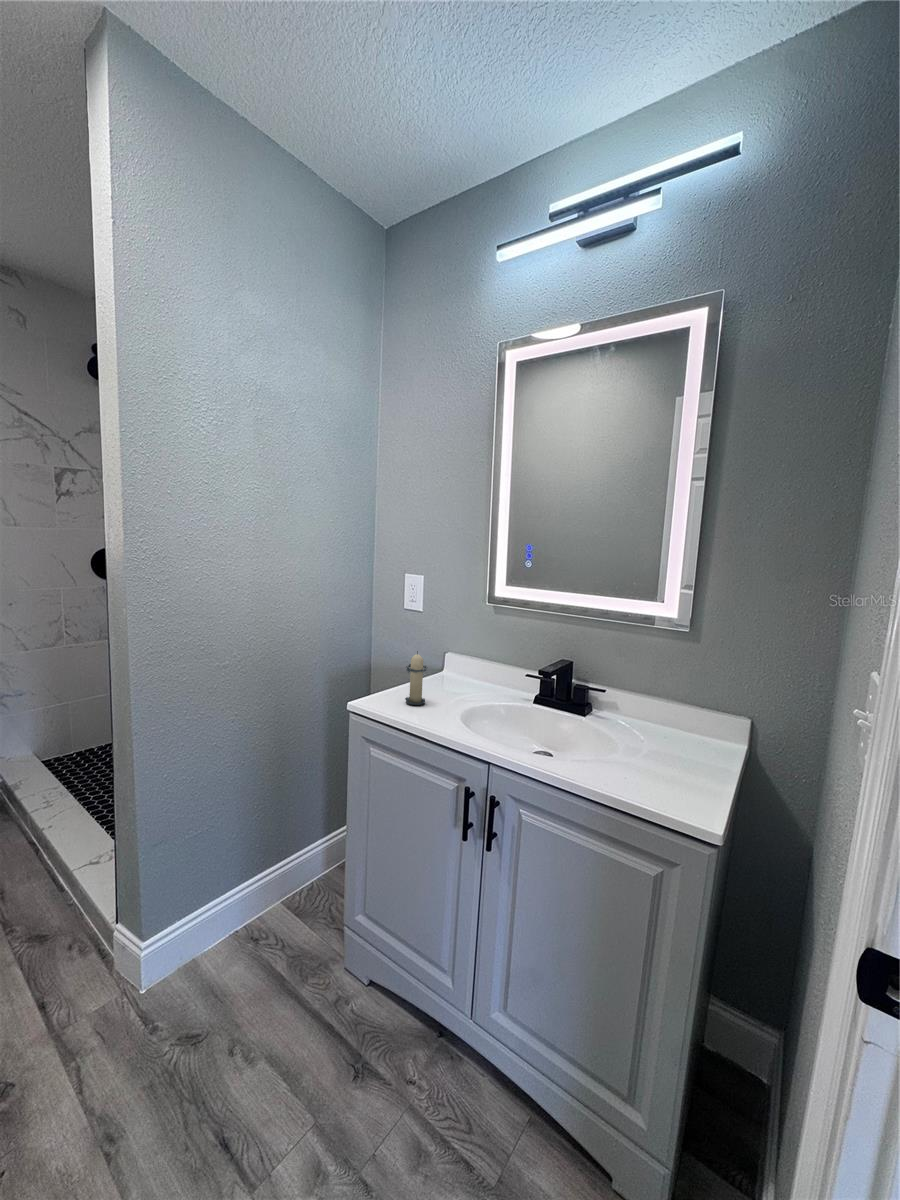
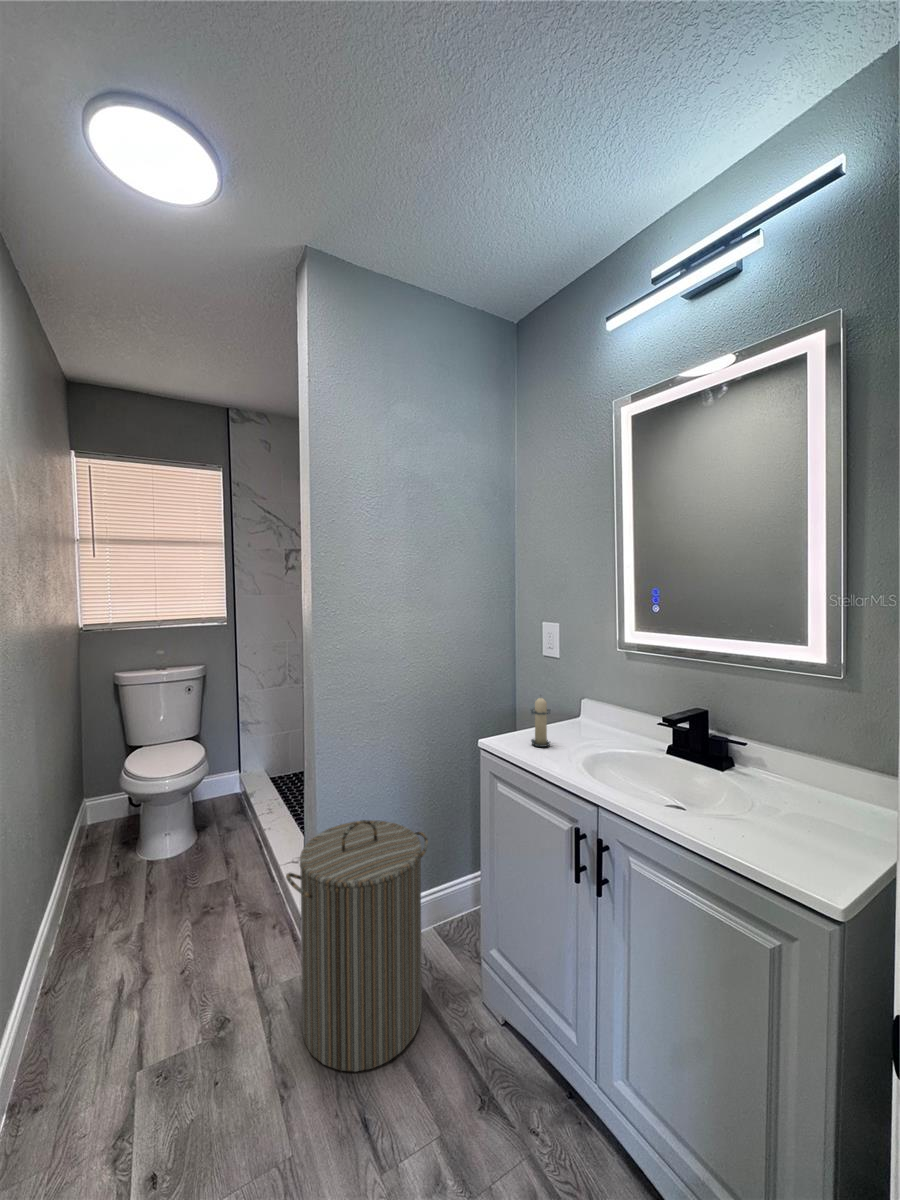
laundry hamper: none [101,802,285,1096] -> present [286,820,428,1072]

